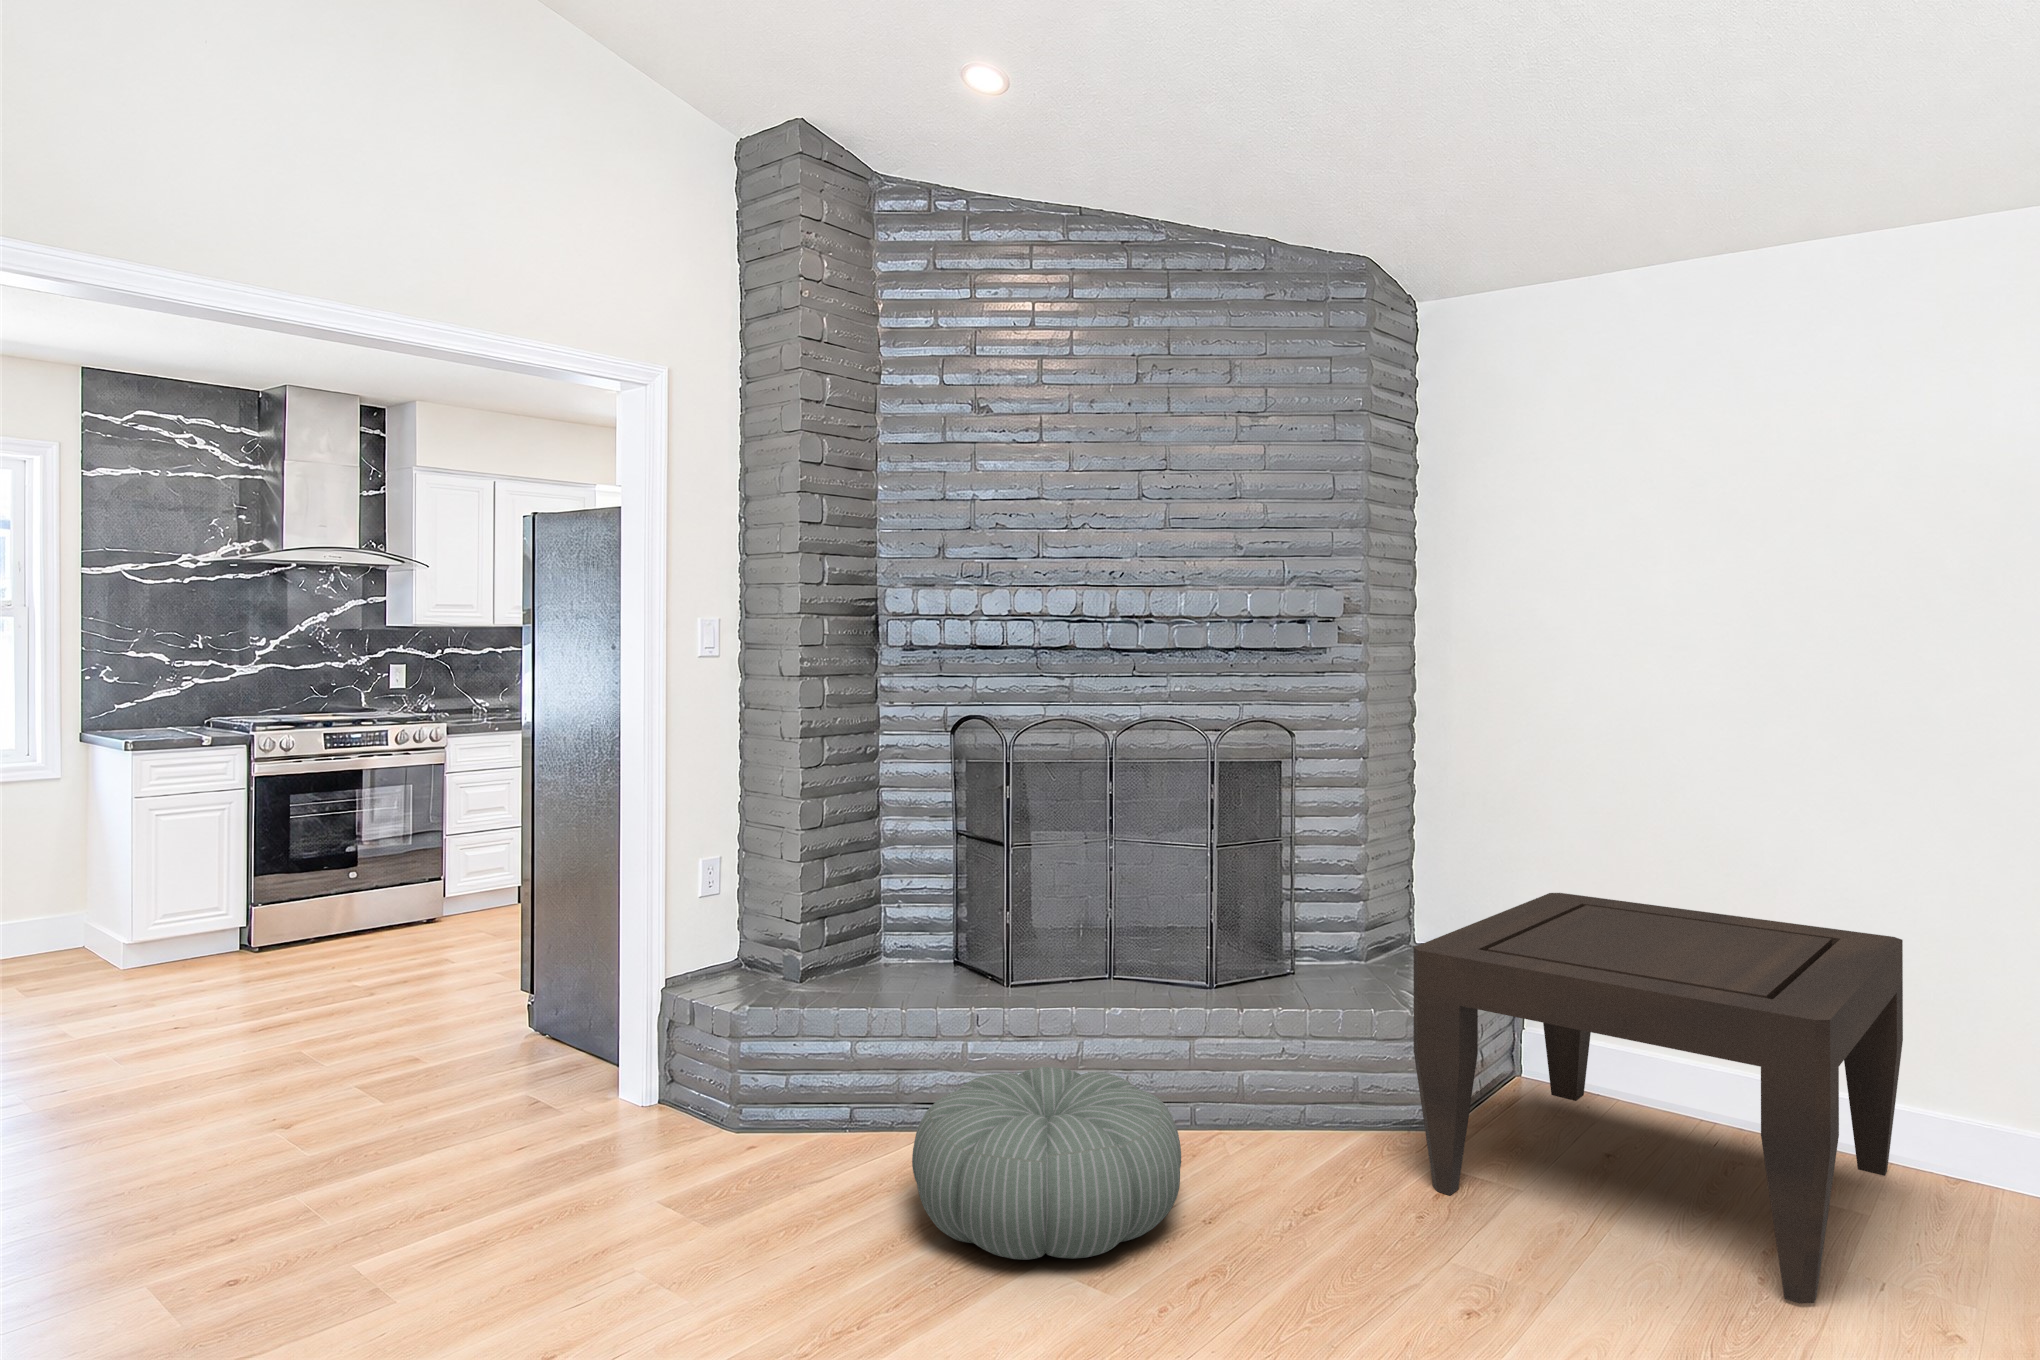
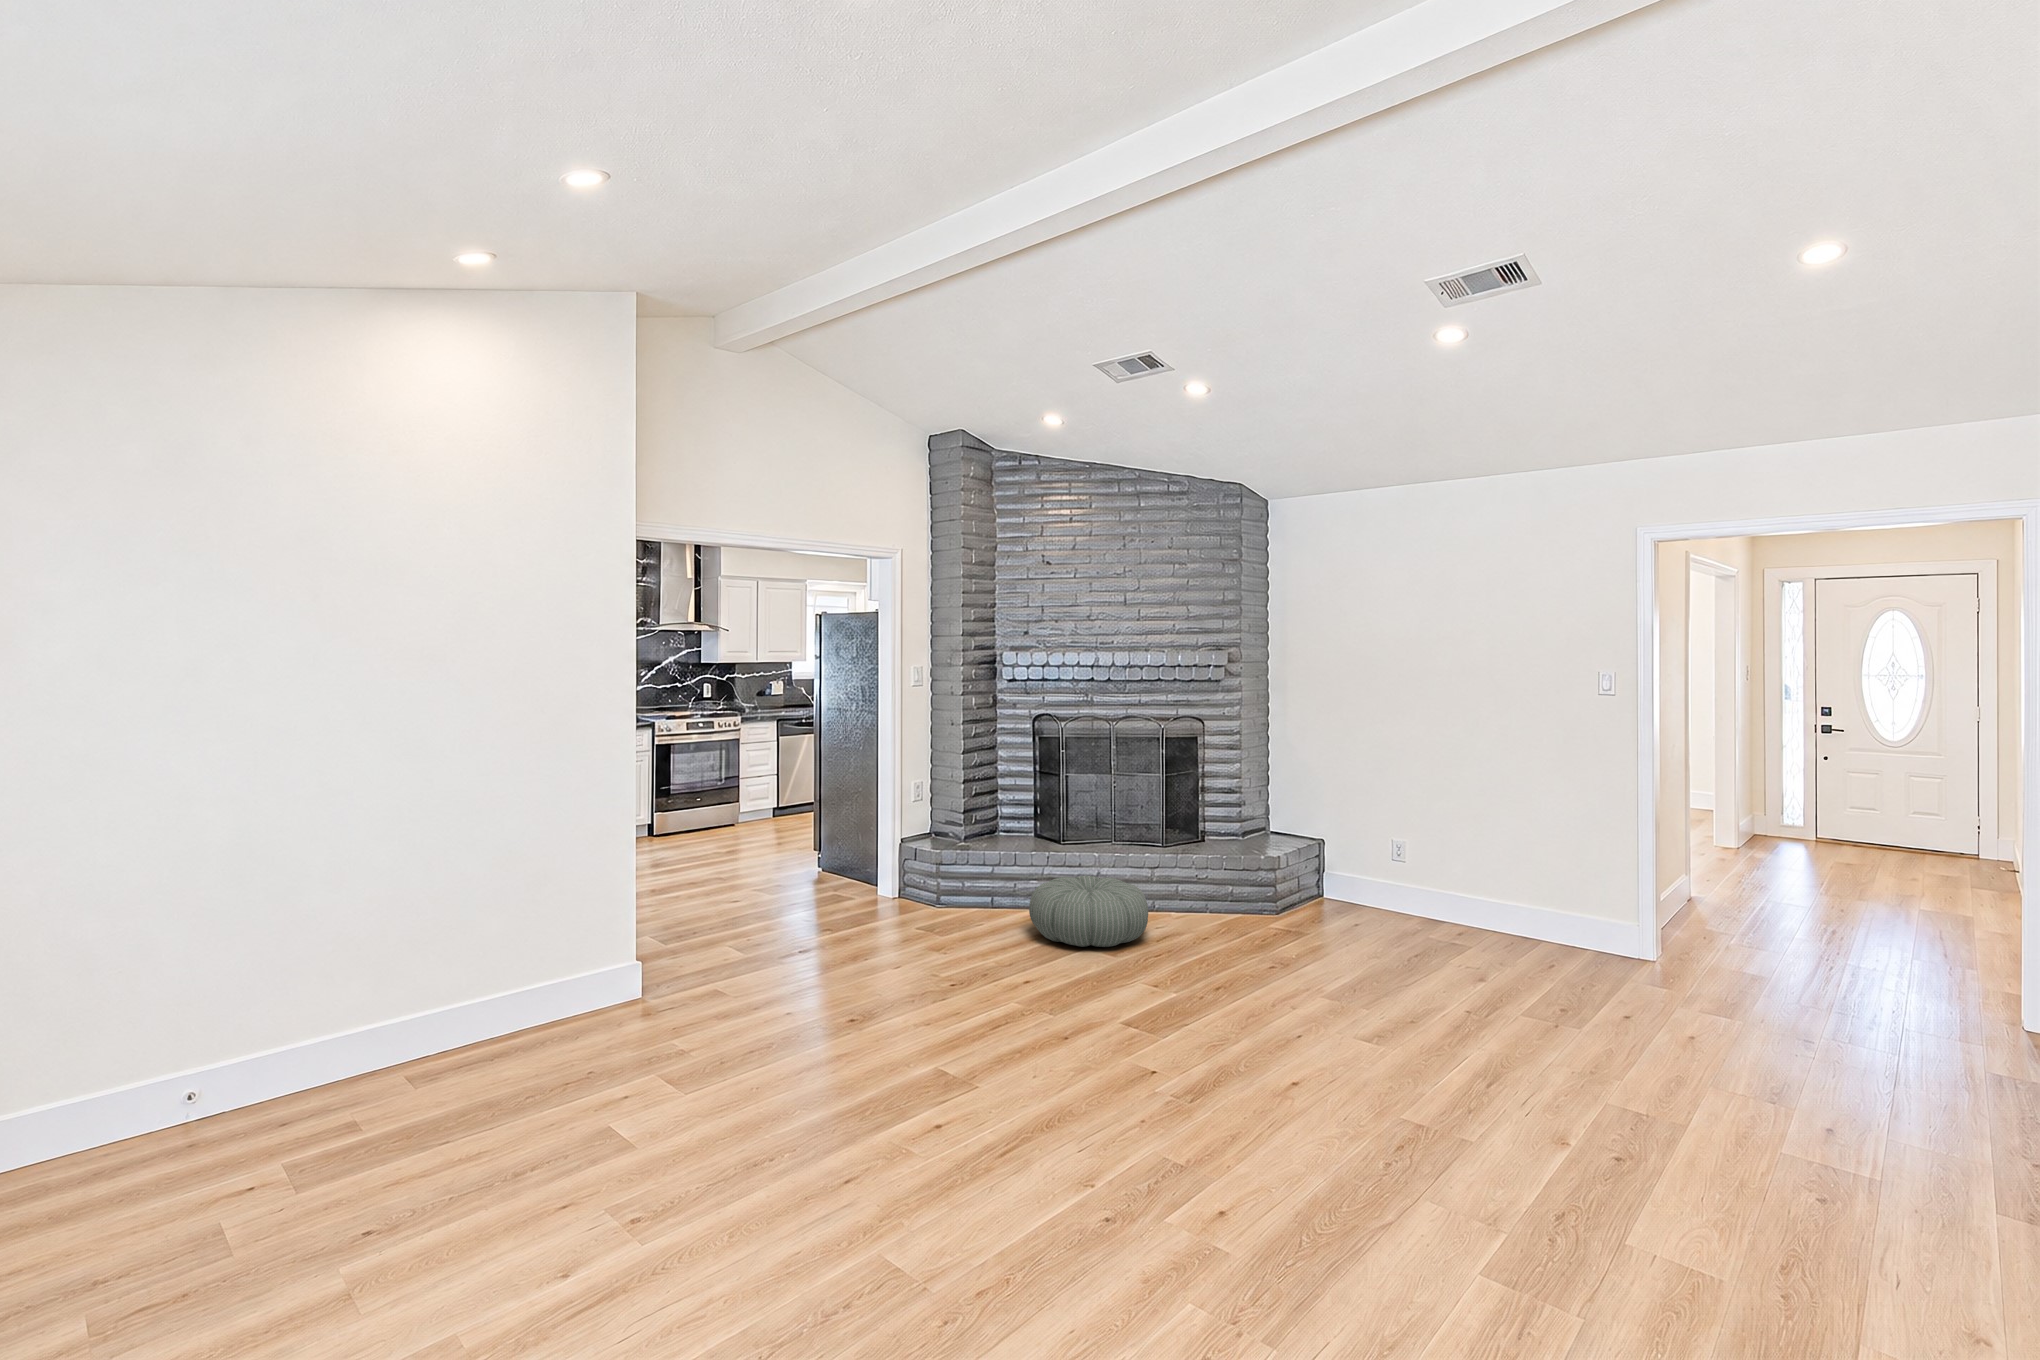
coffee table: present [1414,893,1903,1304] -> none [1256,804,1497,968]

